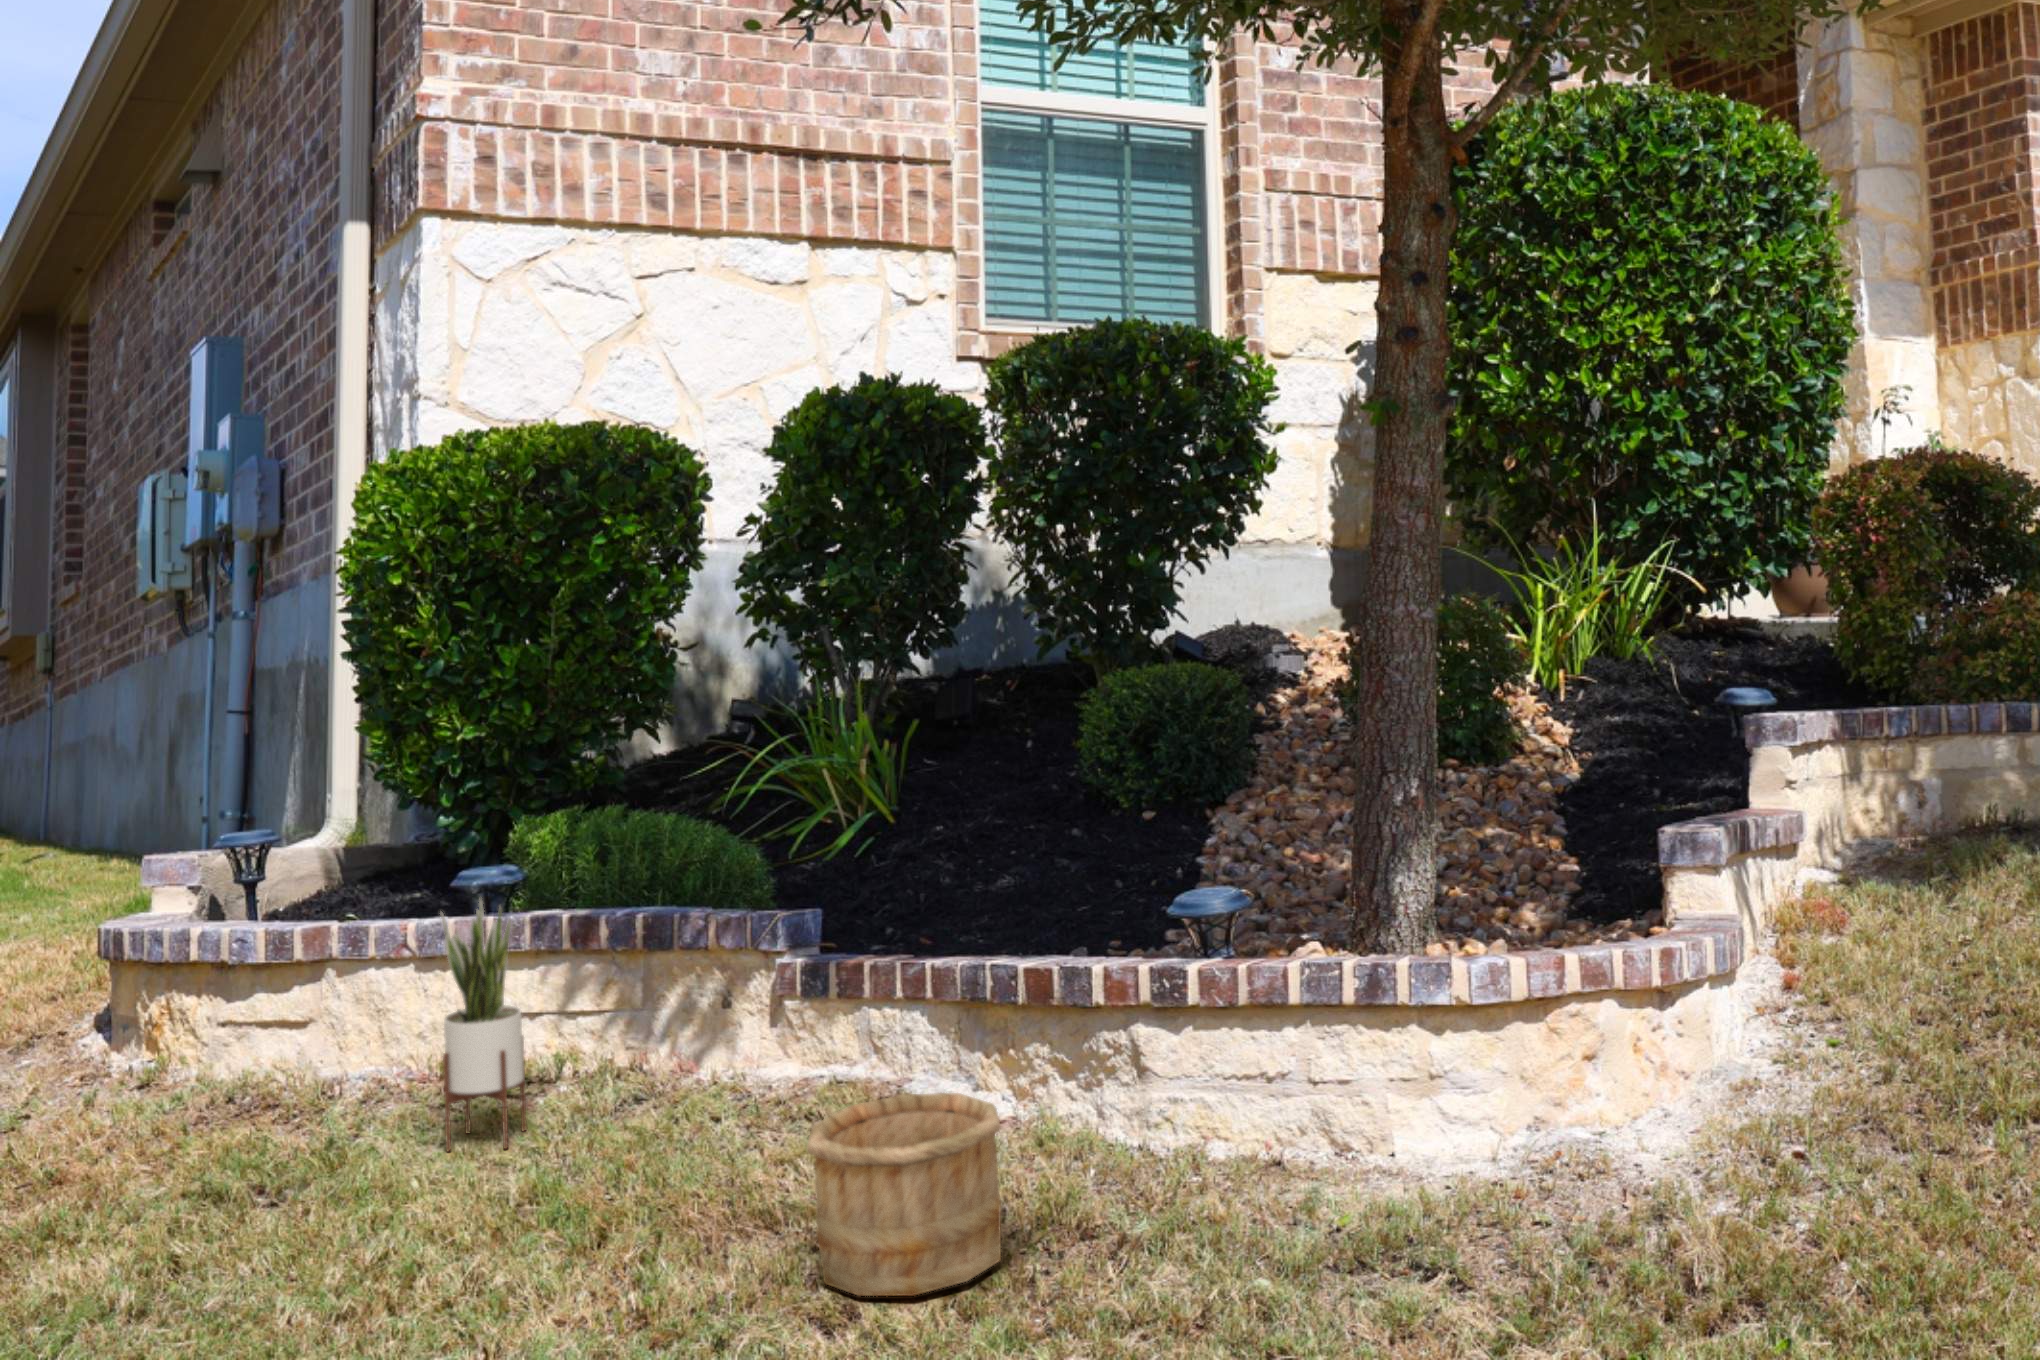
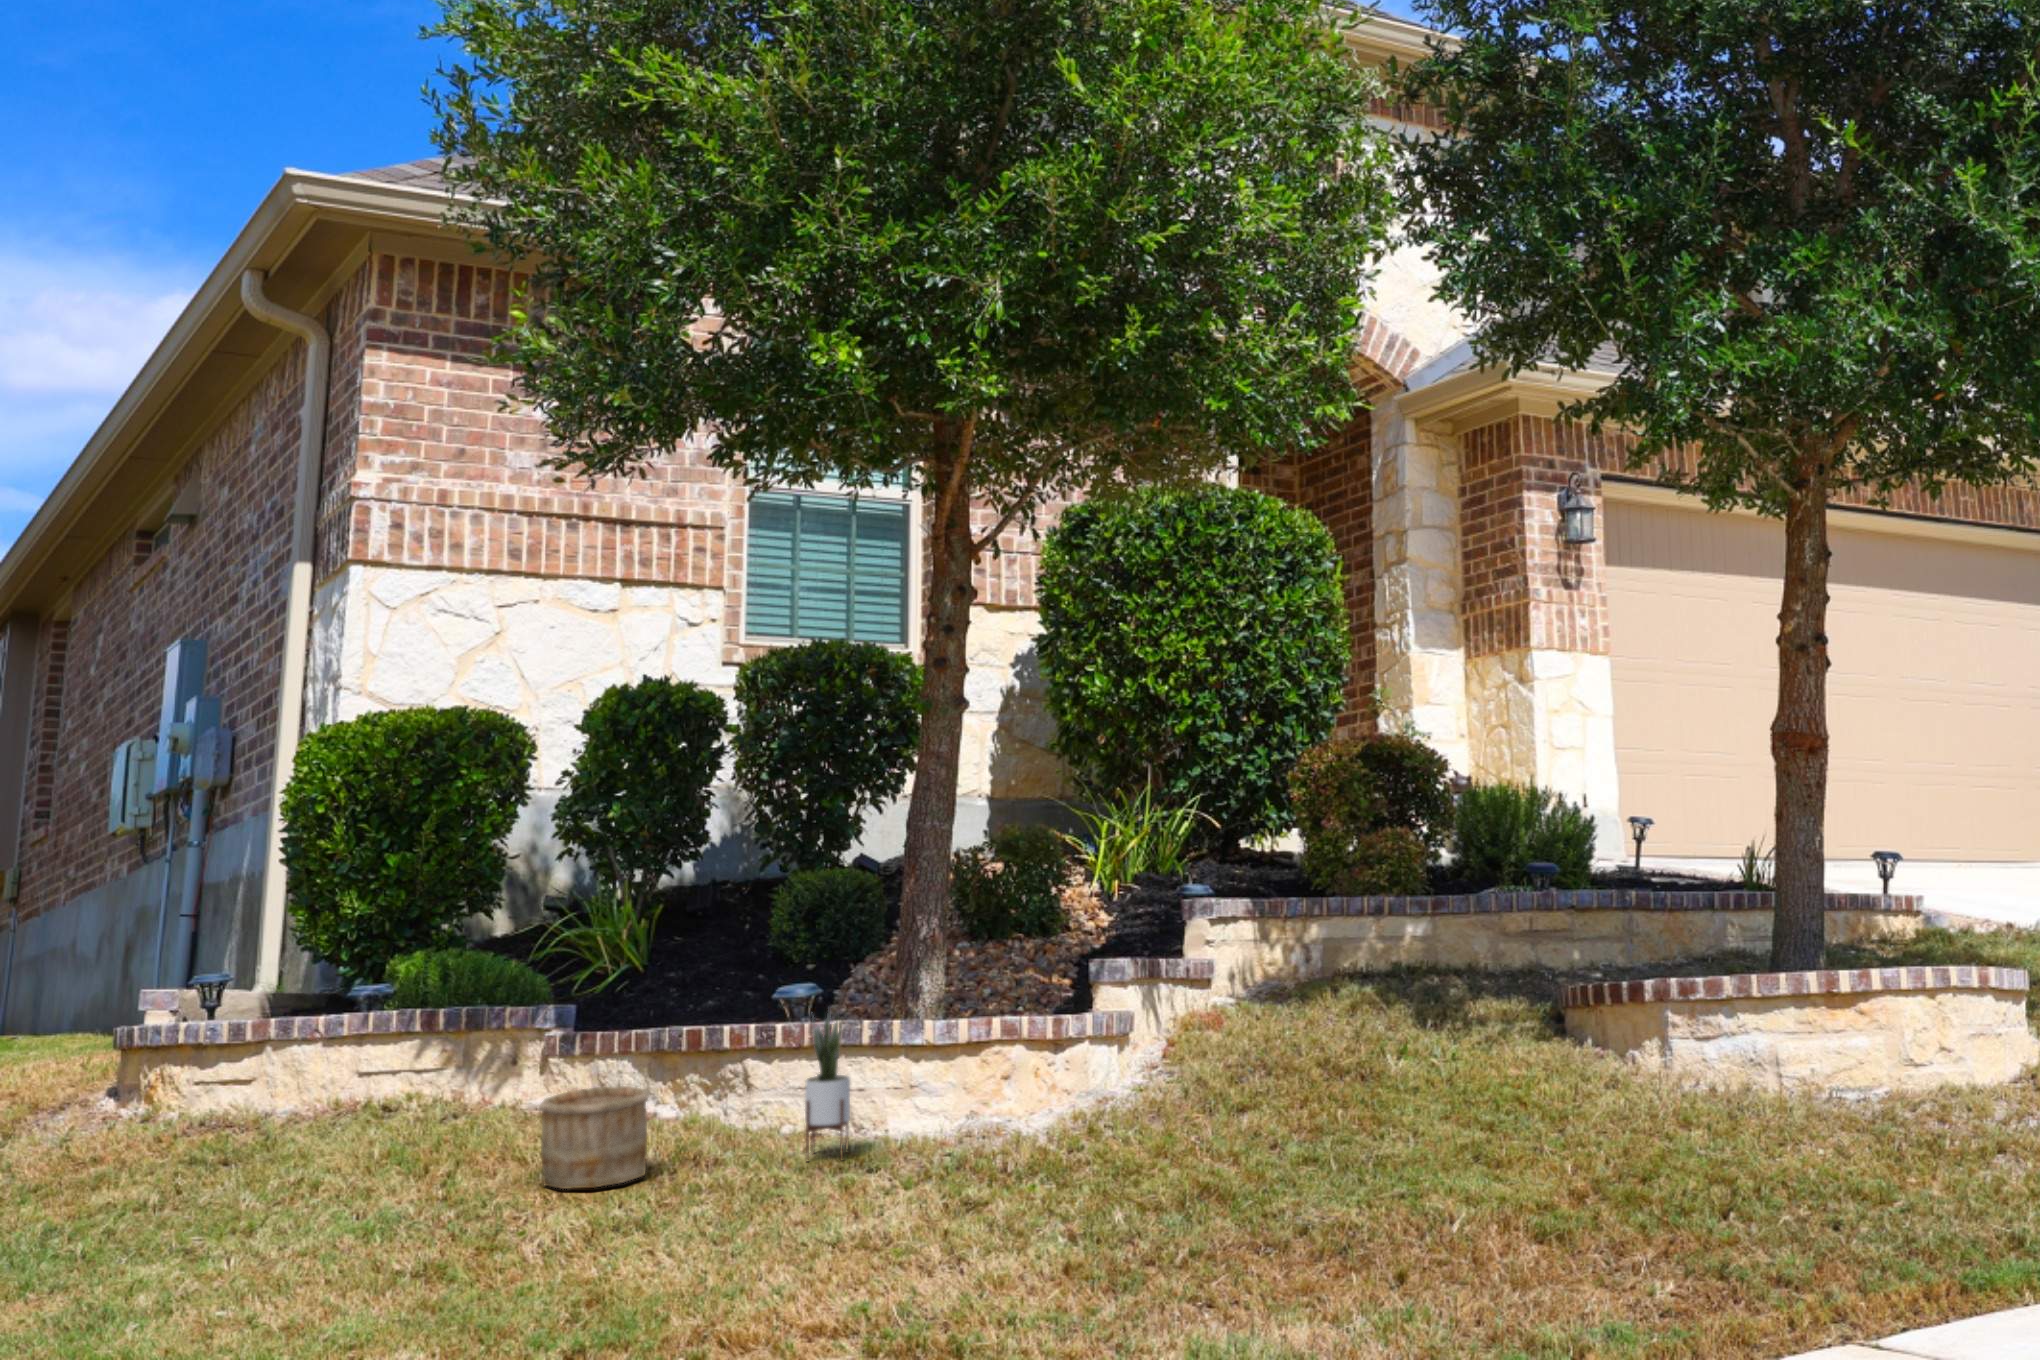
potted plant: present [441,900,527,1151] -> present [805,1014,850,1160]

